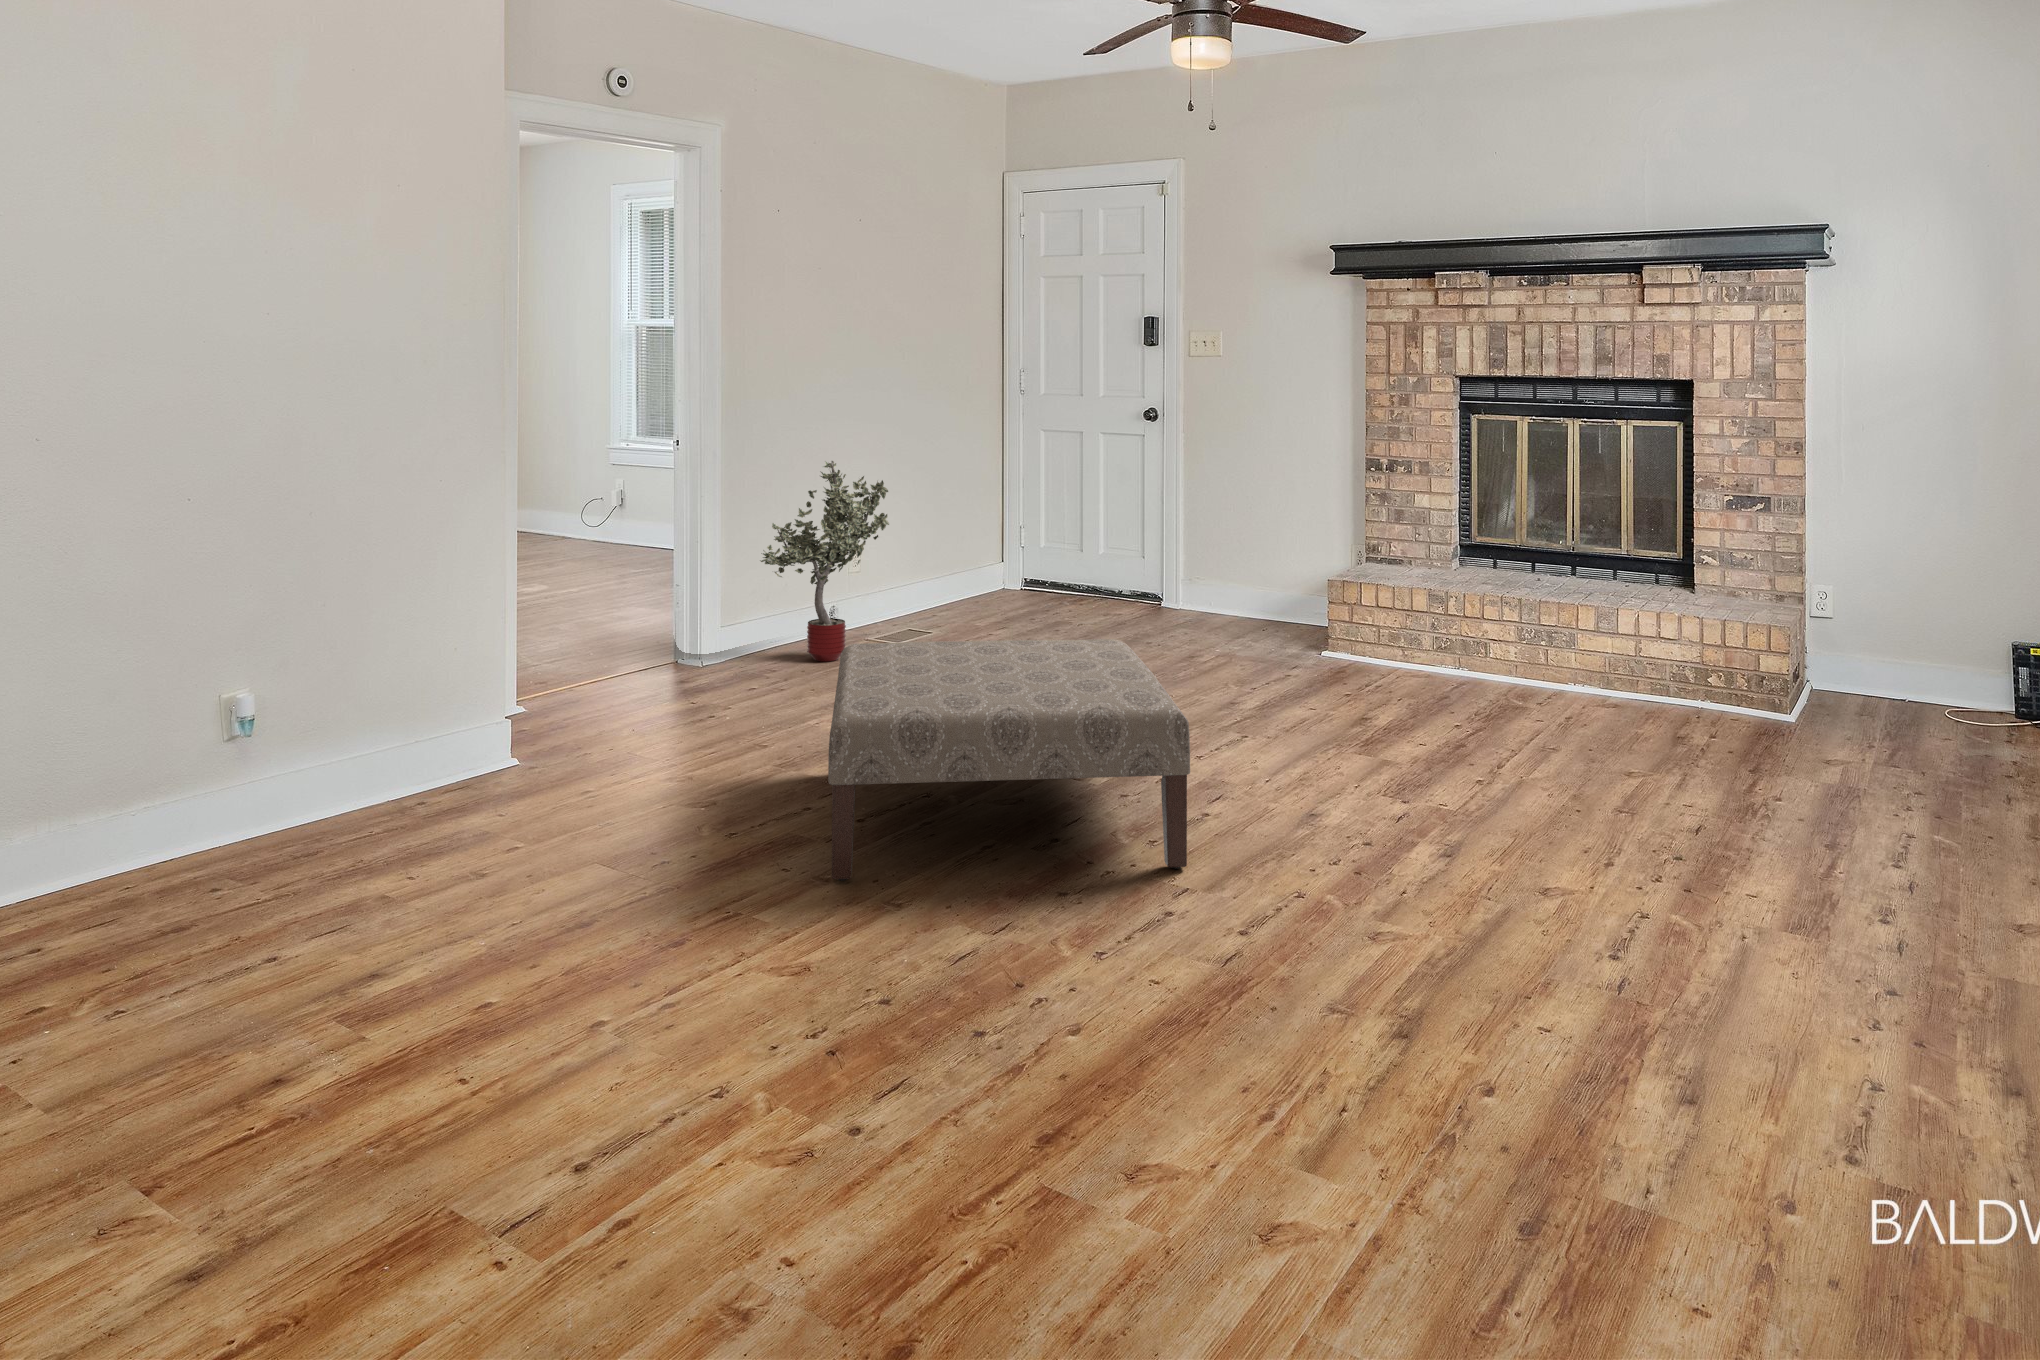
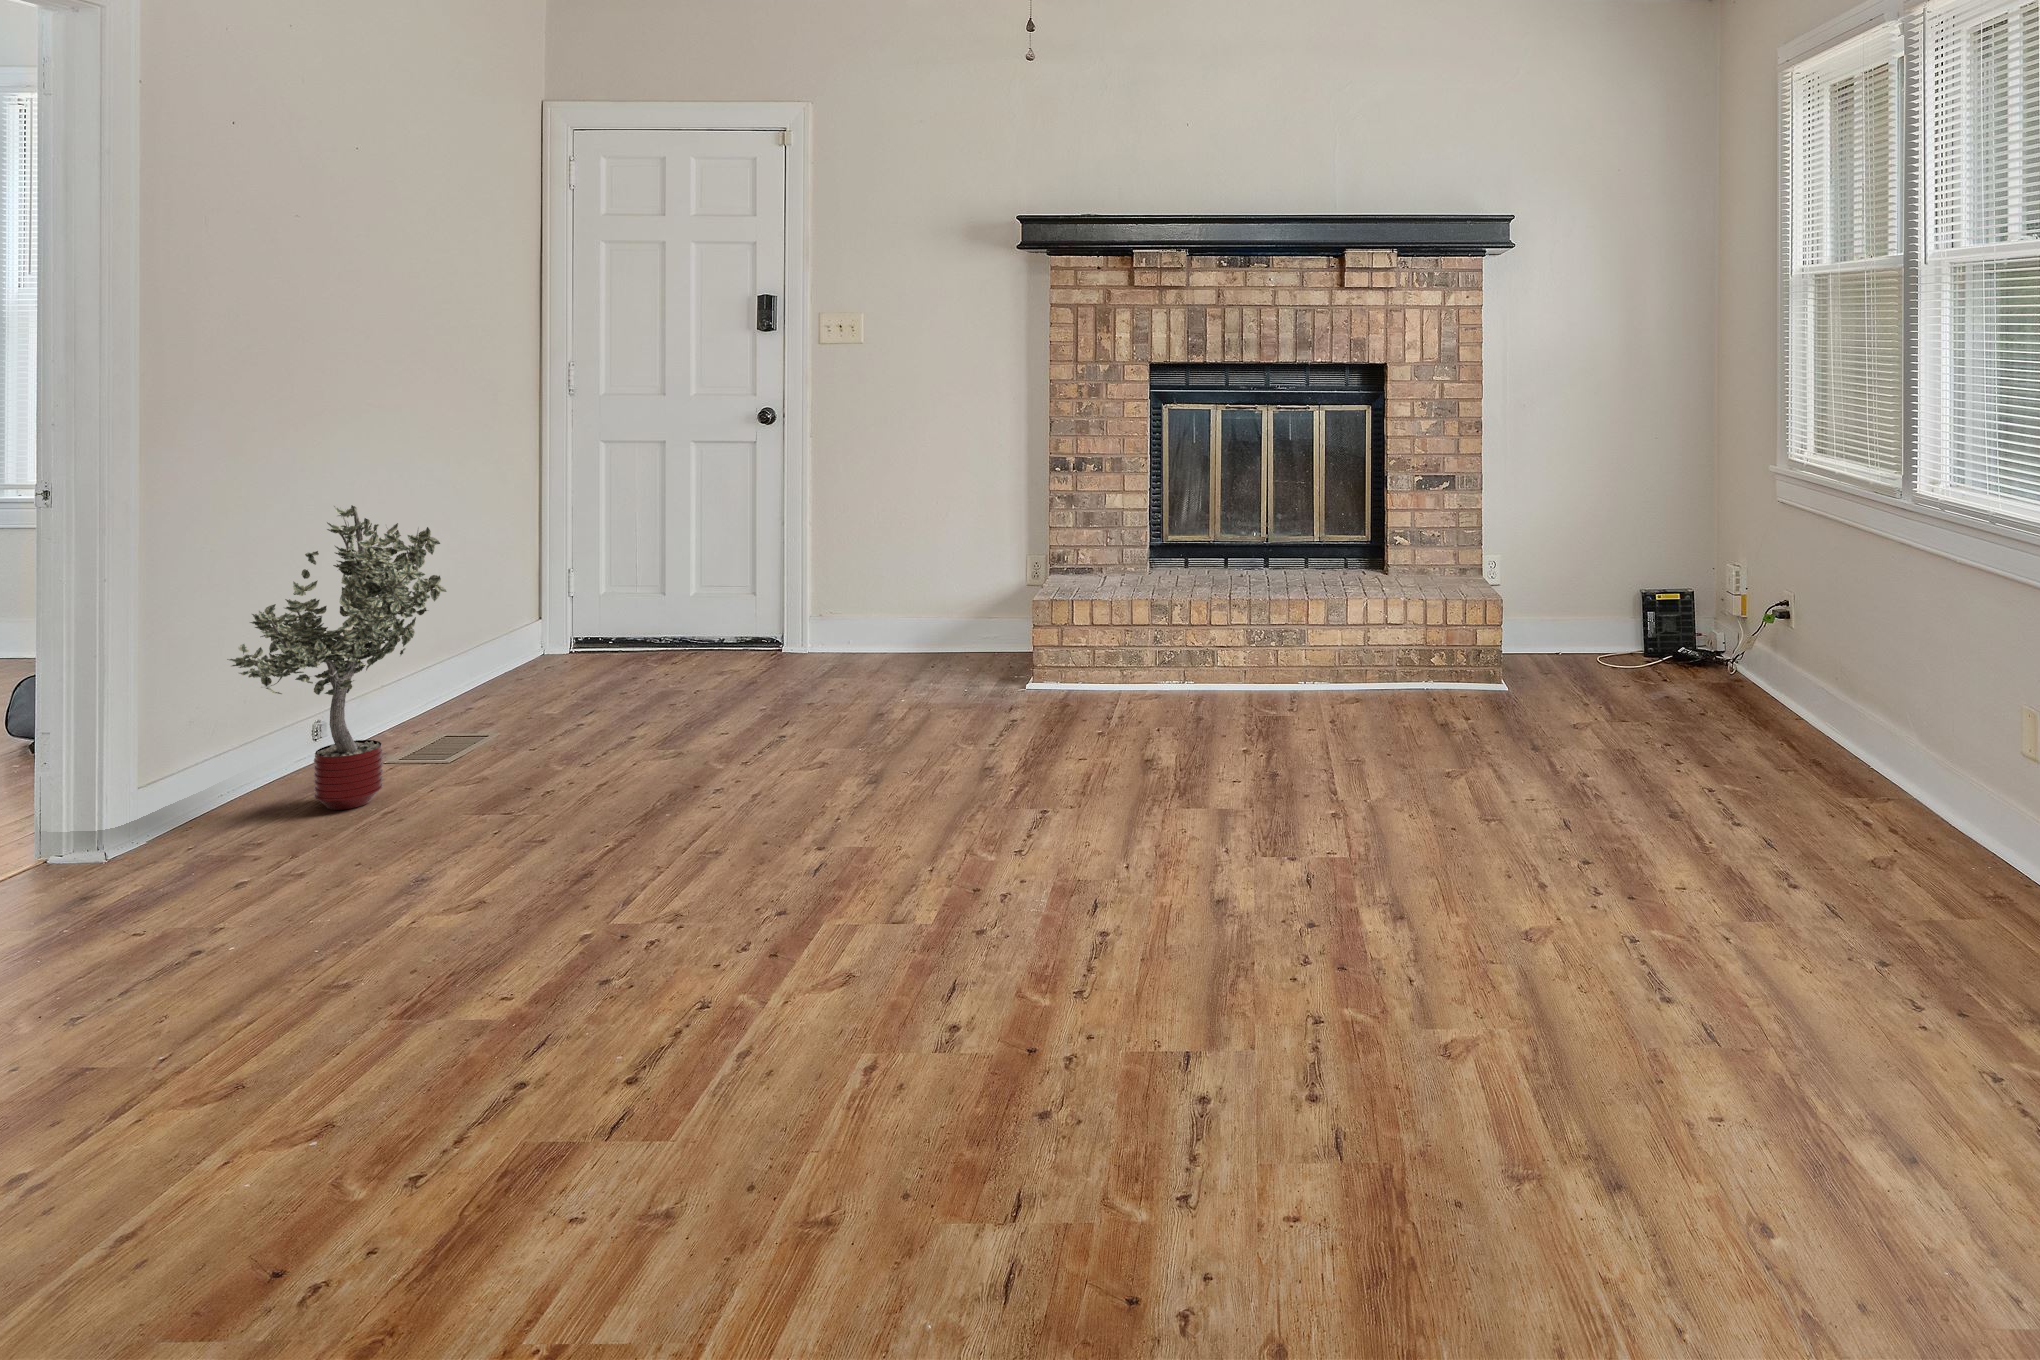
ottoman: present [828,639,1190,881] -> none [526,726,1162,1219]

